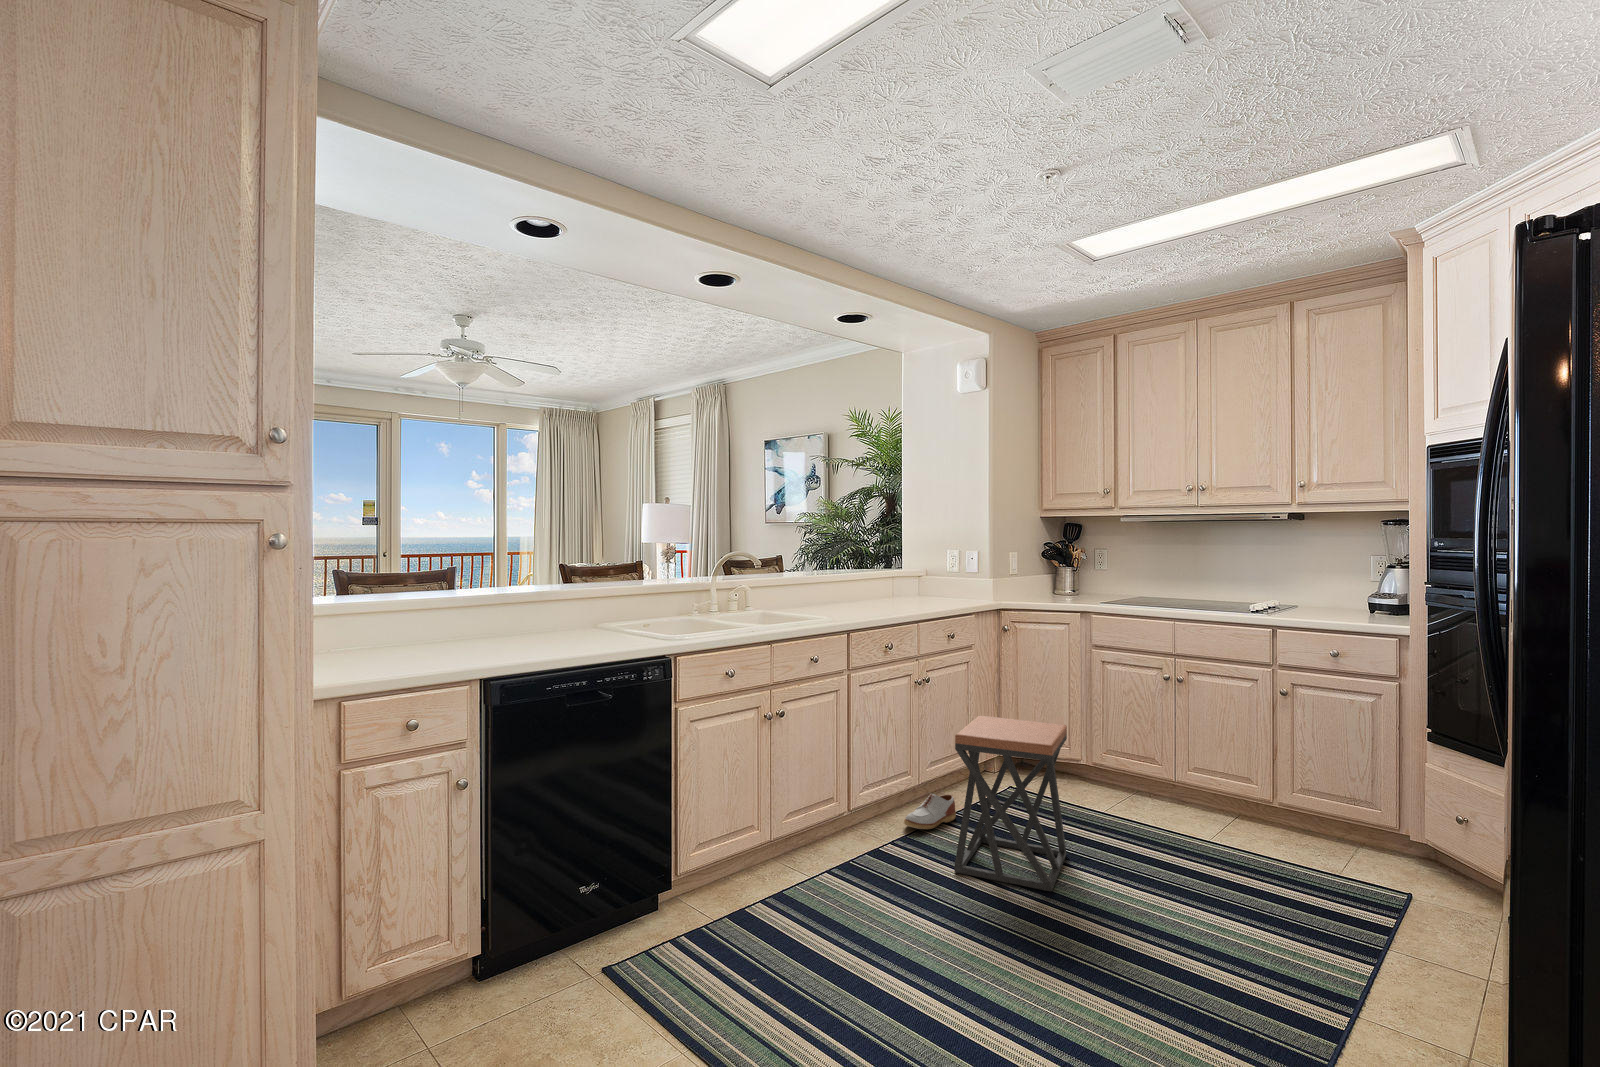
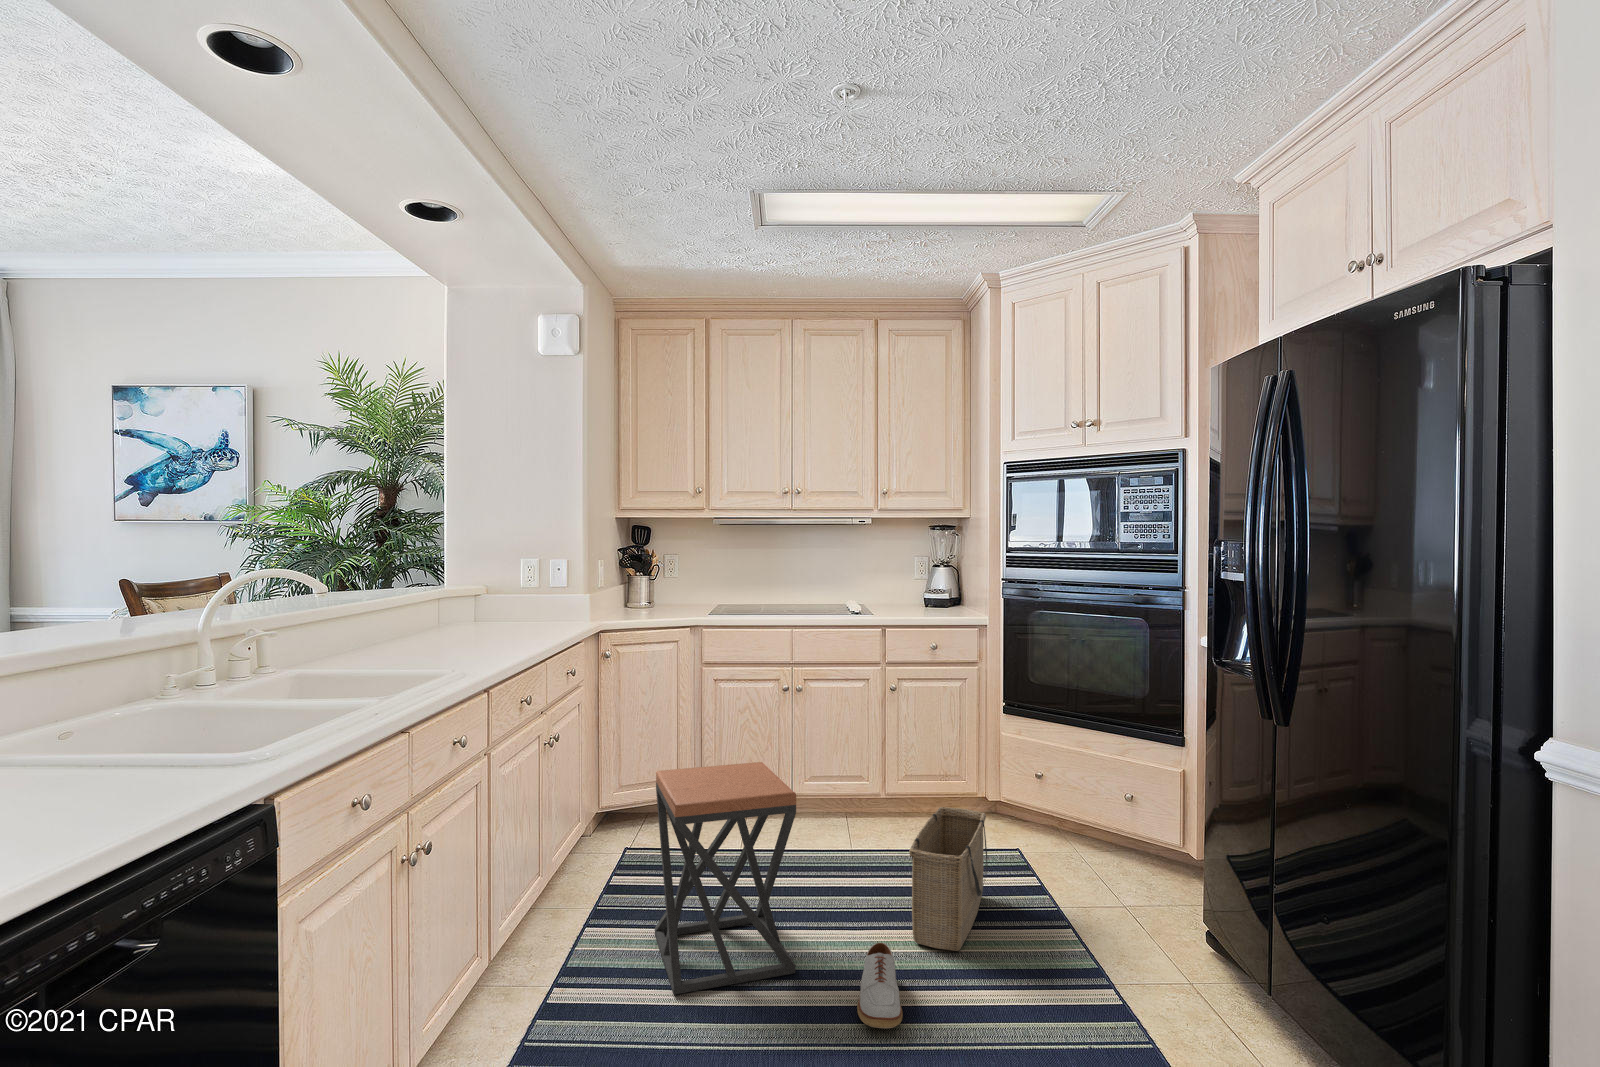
shoe: present [904,794,956,829] -> present [857,943,903,1028]
basket: none [1171,807,1306,928] -> present [909,807,987,951]

